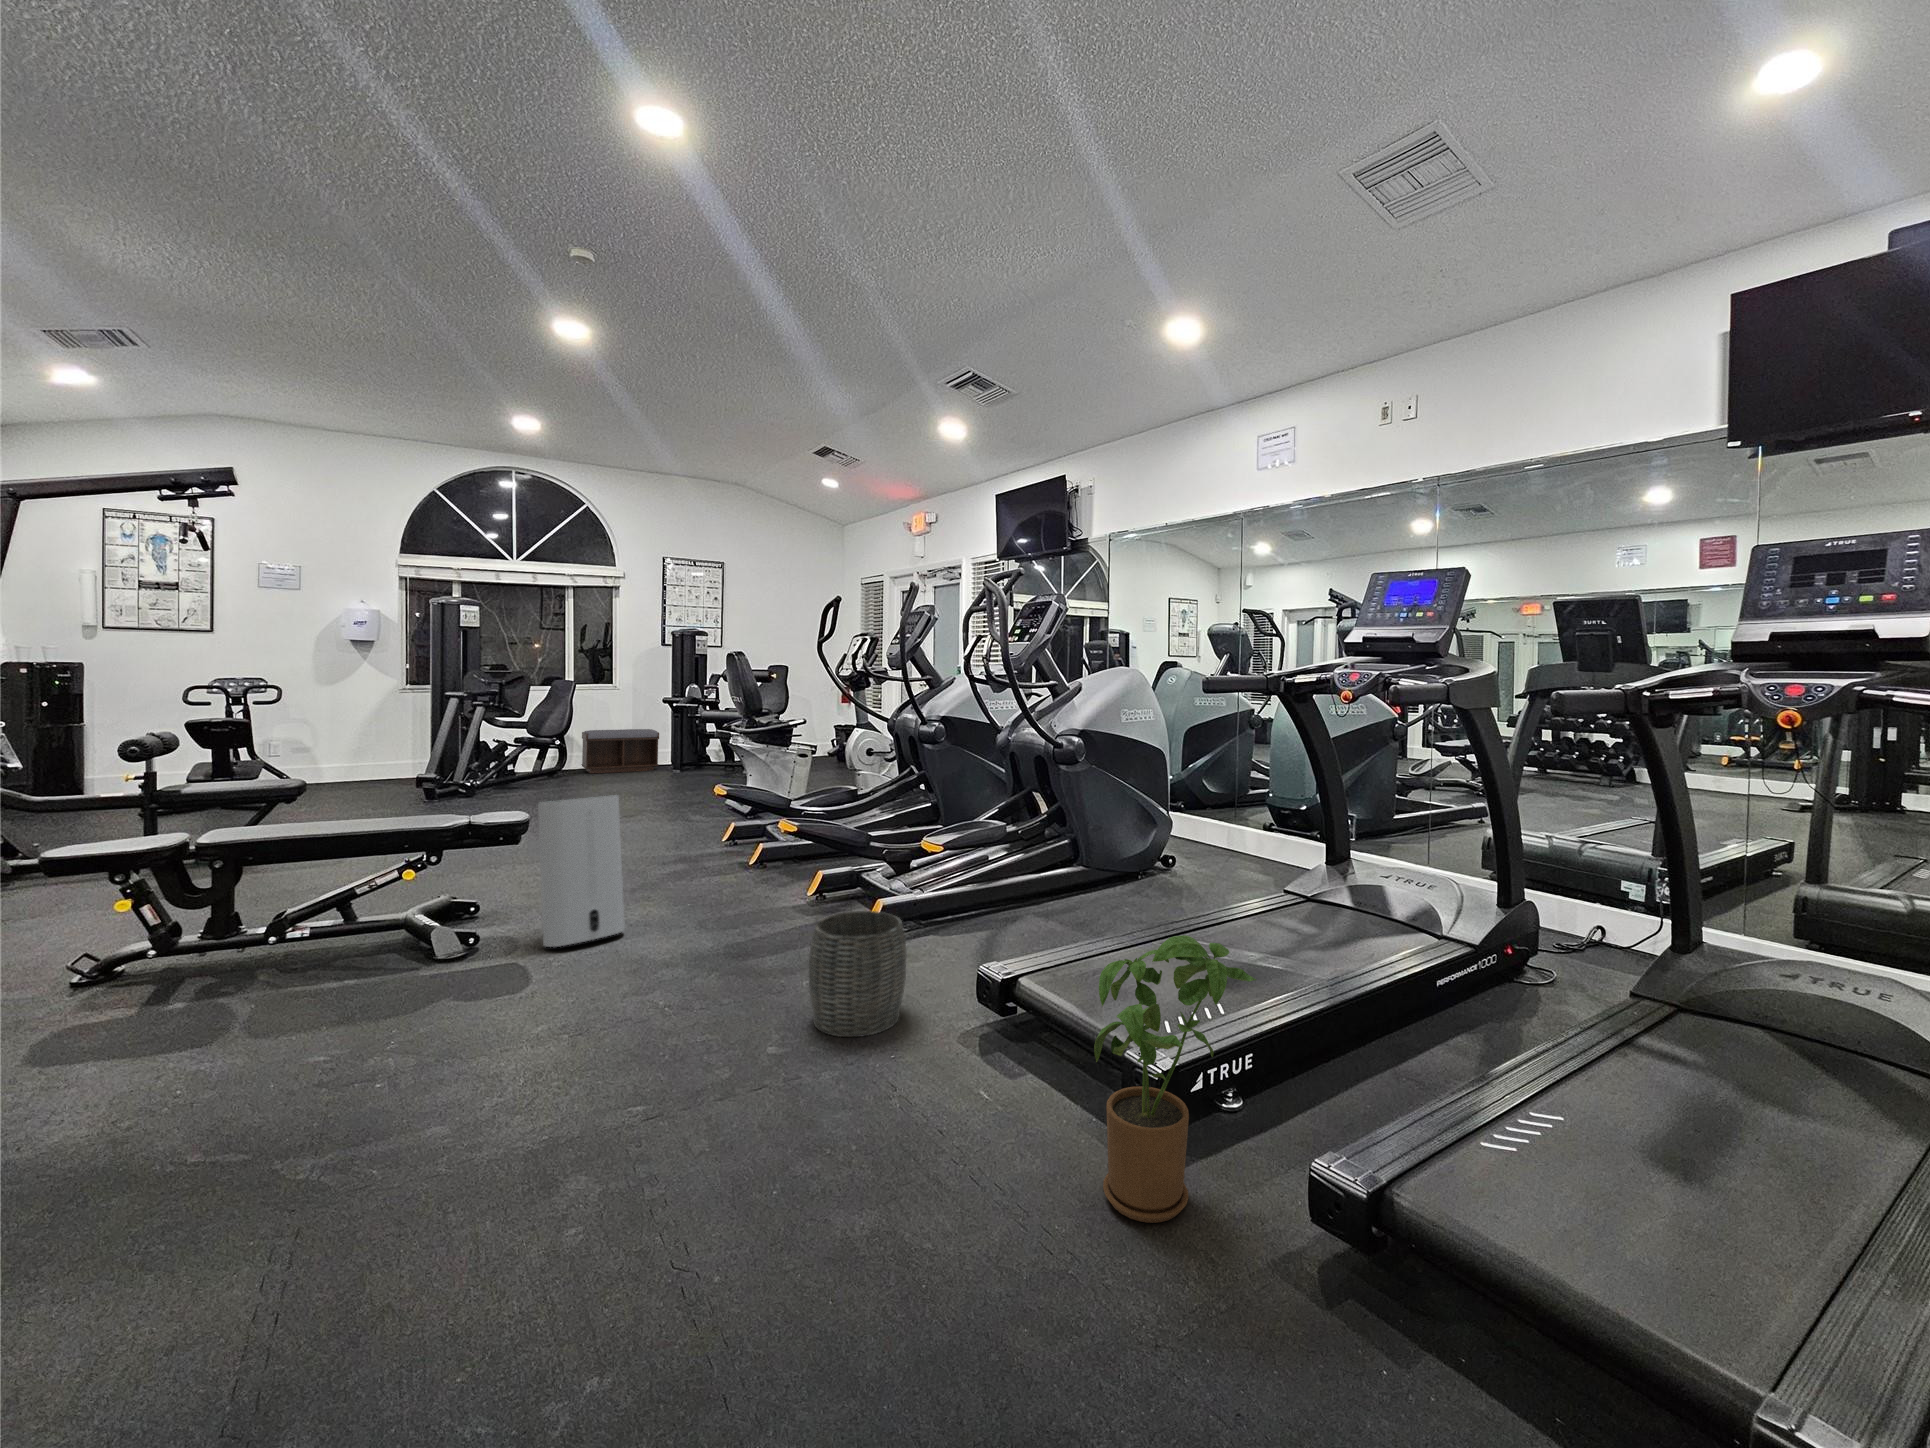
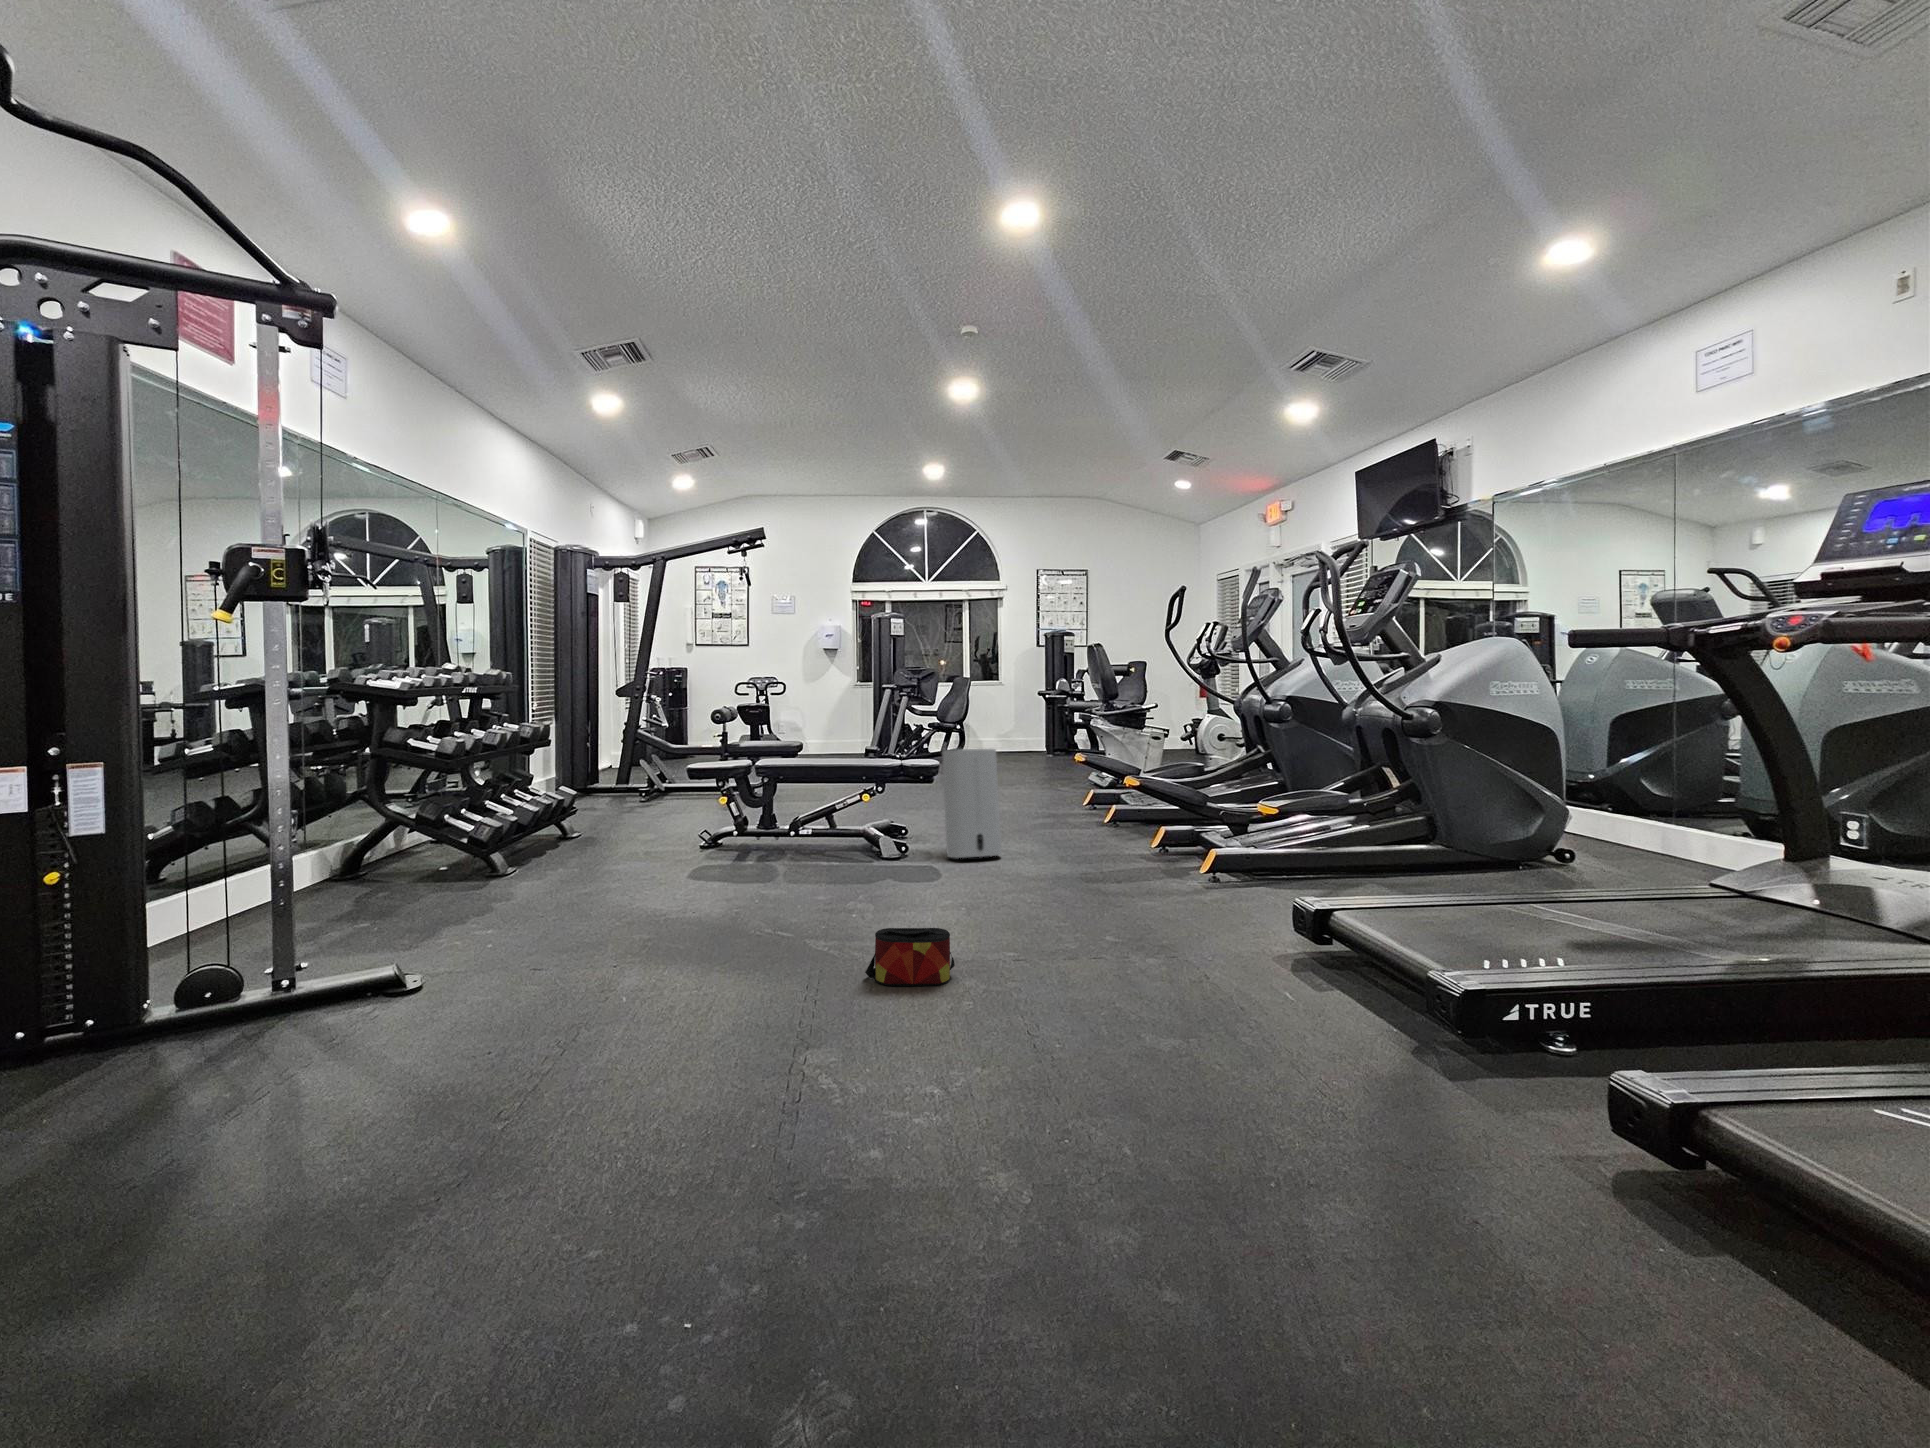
bench: present [581,729,659,773] -> none [975,720,1034,756]
woven basket: present [809,911,906,1037] -> none [1134,843,1220,943]
house plant: present [1094,935,1256,1223] -> none [1353,843,1532,1101]
bag: none [384,1122,557,1254] -> present [865,928,955,986]

